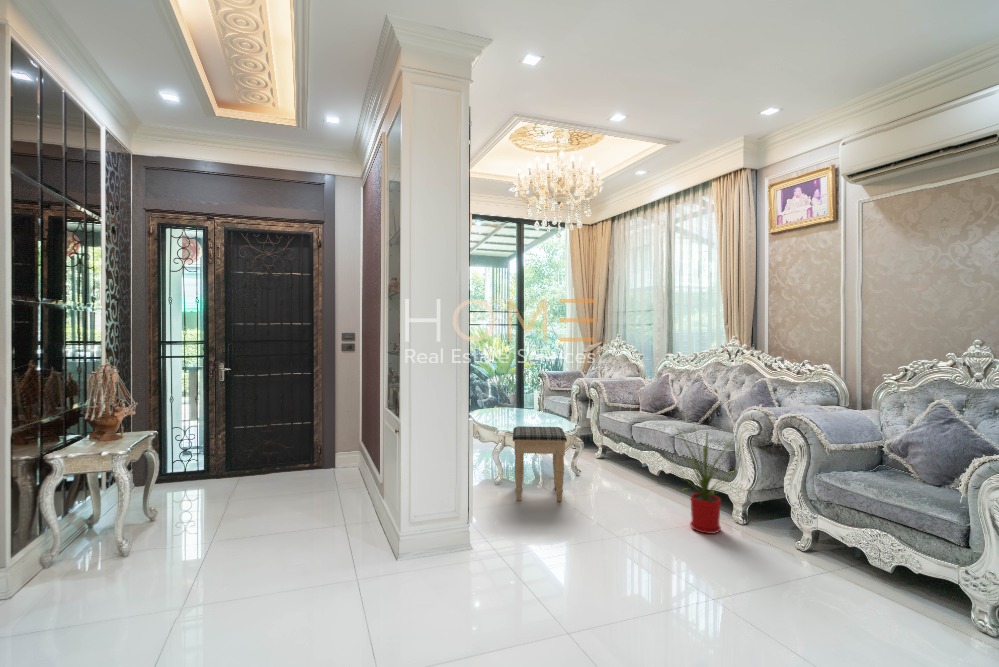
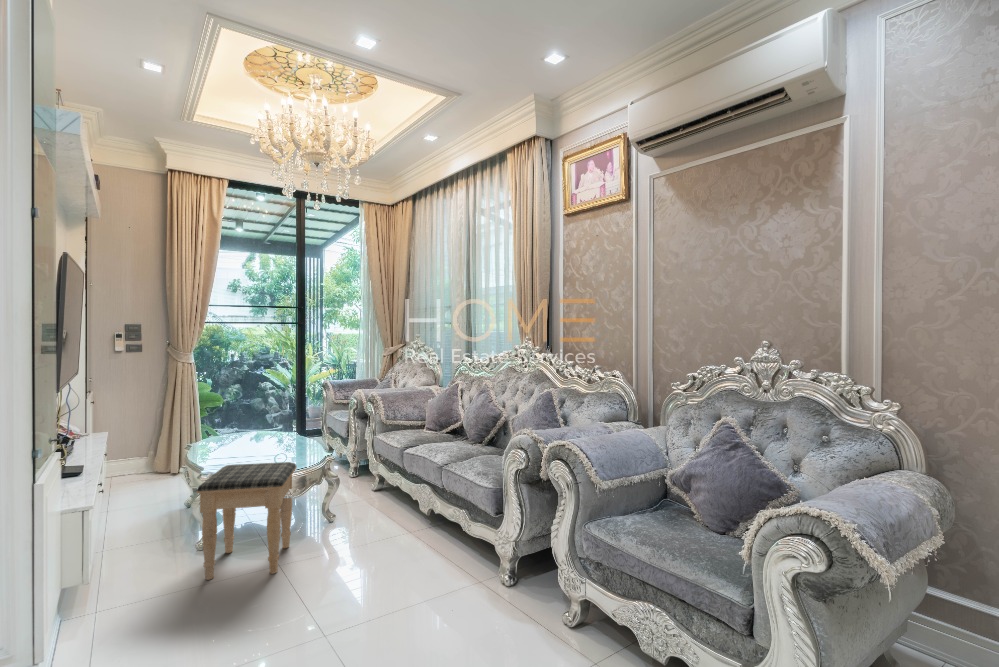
house plant: present [683,433,730,534] -> none [399,453,505,612]

